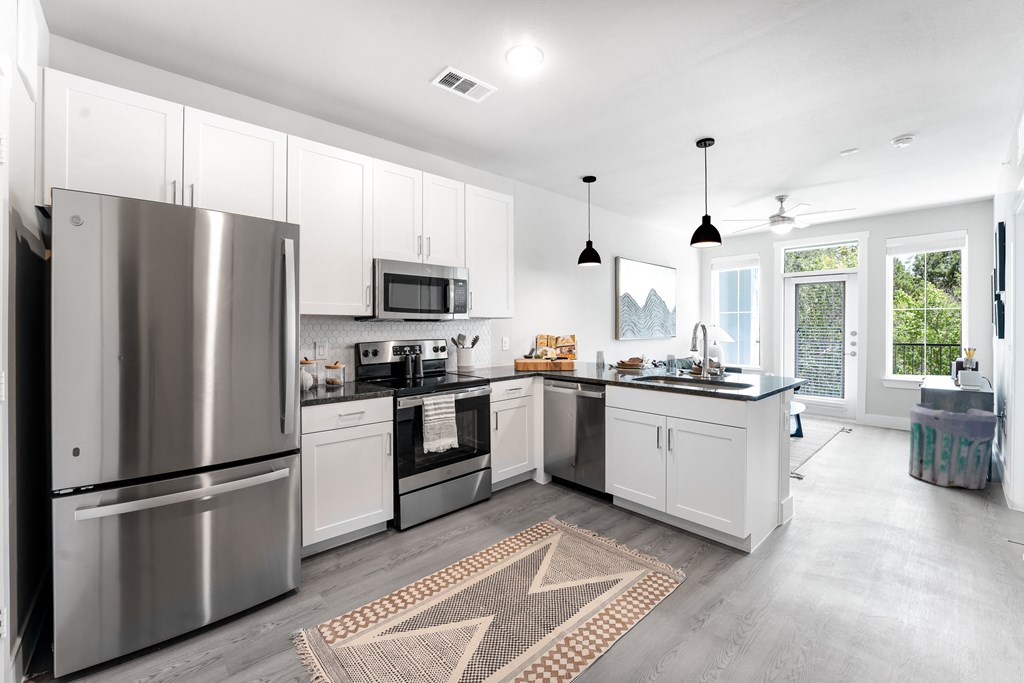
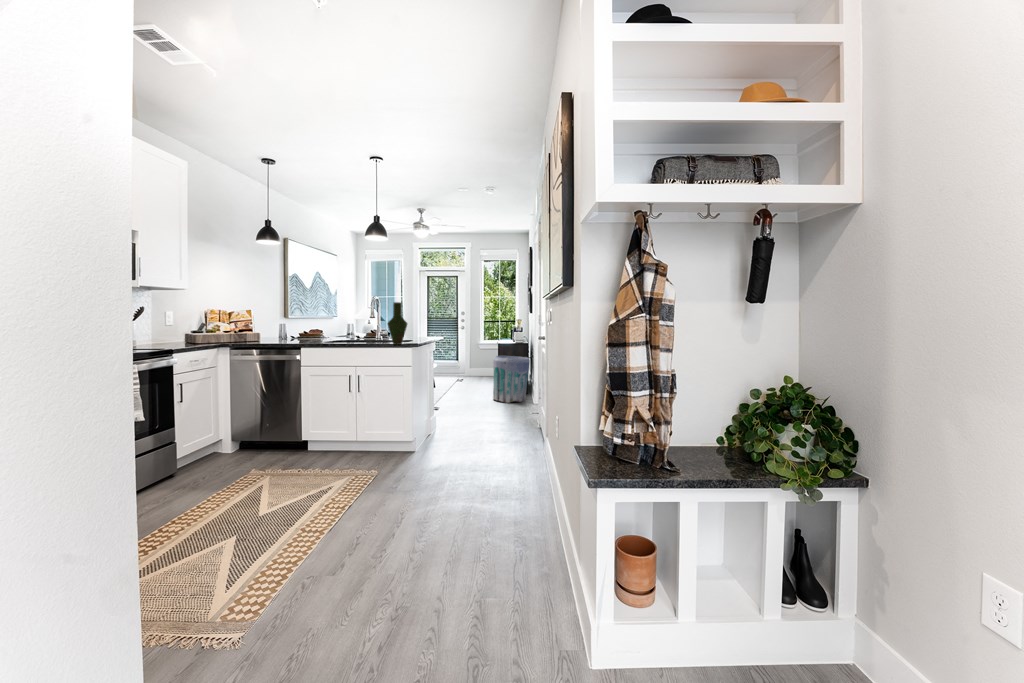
vase: none [710,329,742,390] -> present [388,302,407,345]

